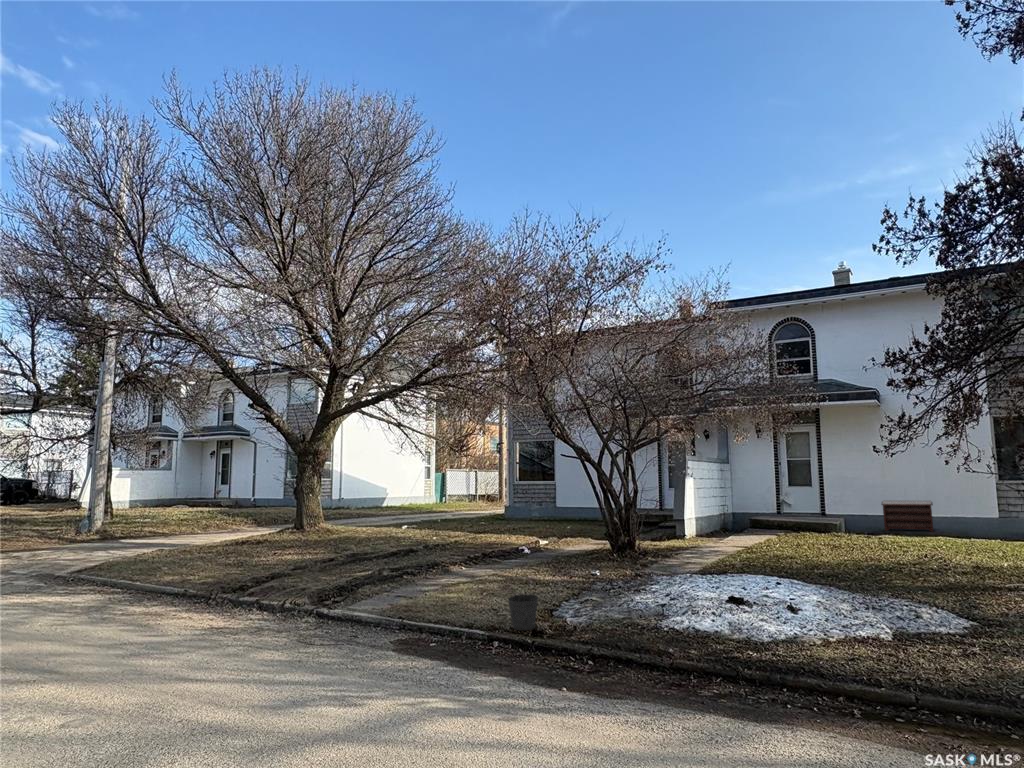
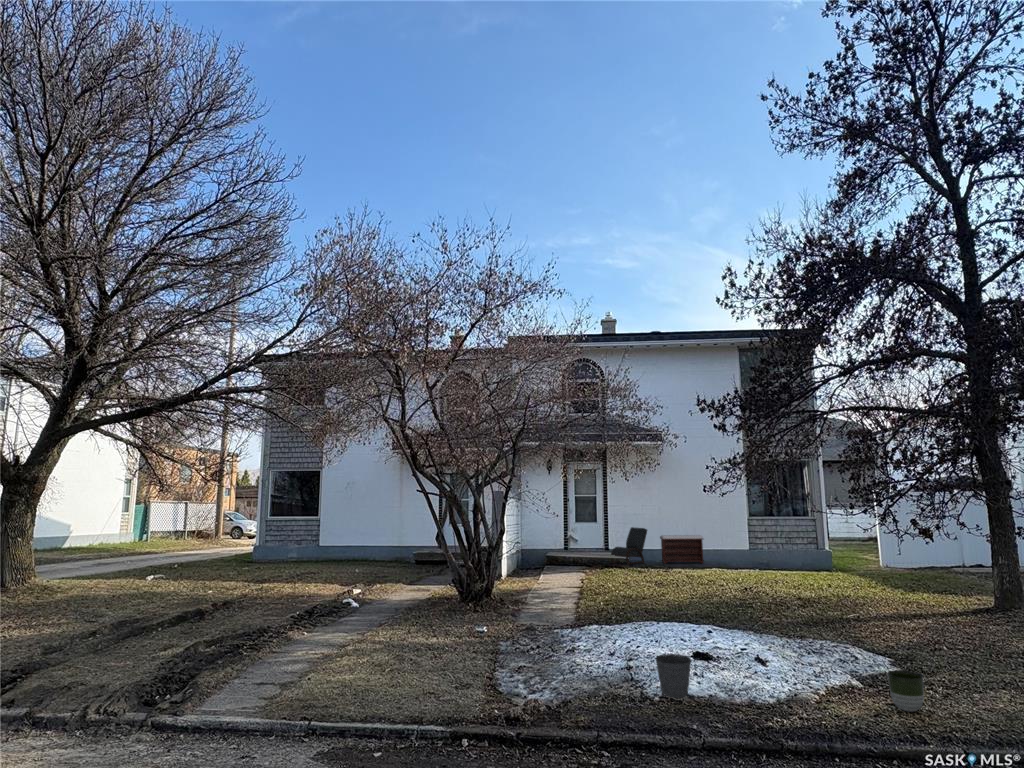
lounge chair: none [824,492,866,531] -> present [611,527,647,565]
bucket: present [508,595,538,630] -> present [656,654,691,697]
planter: none [878,621,914,660] -> present [888,670,924,712]

